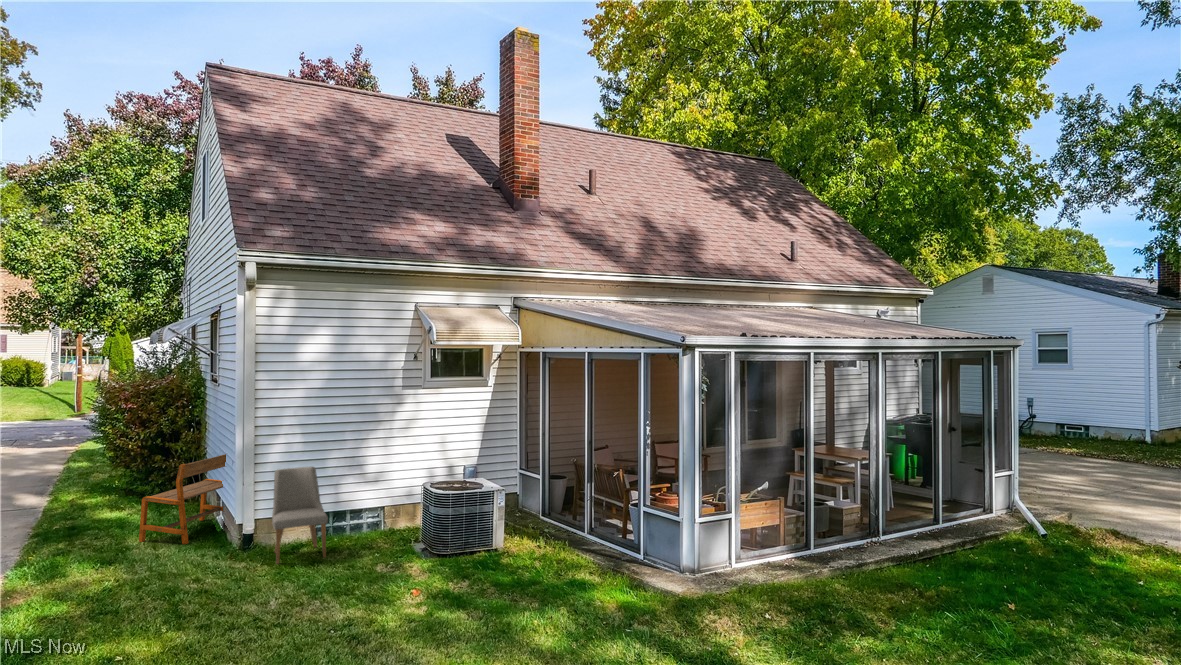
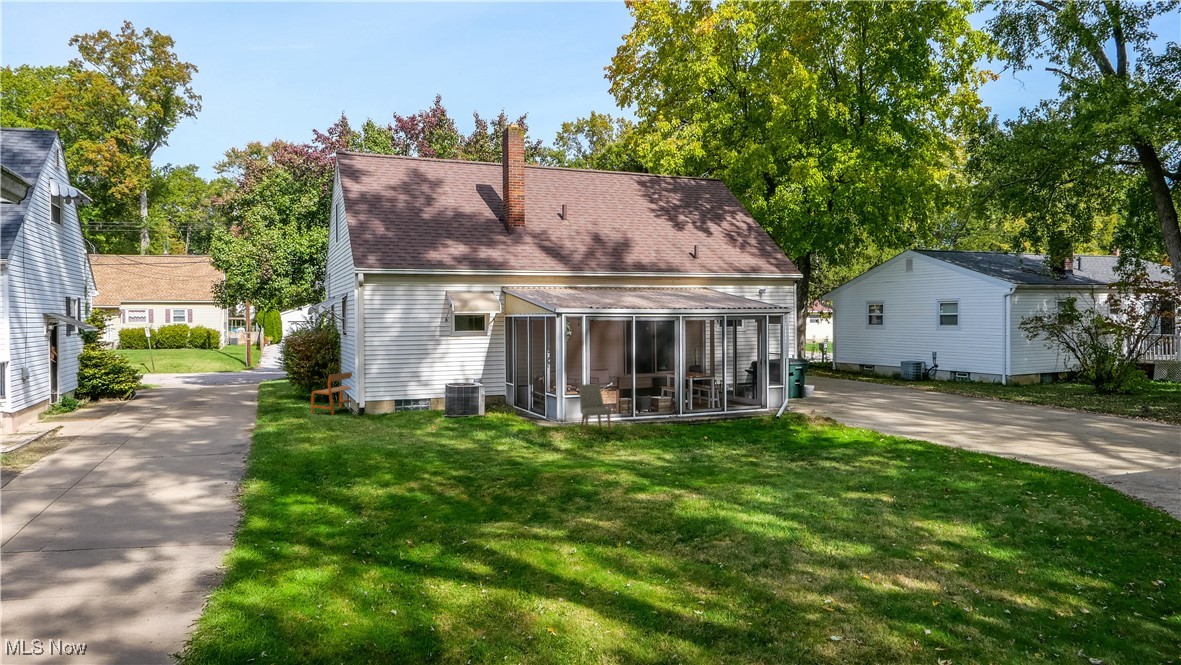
chair: present [272,467,328,564] -> present [579,384,611,435]

